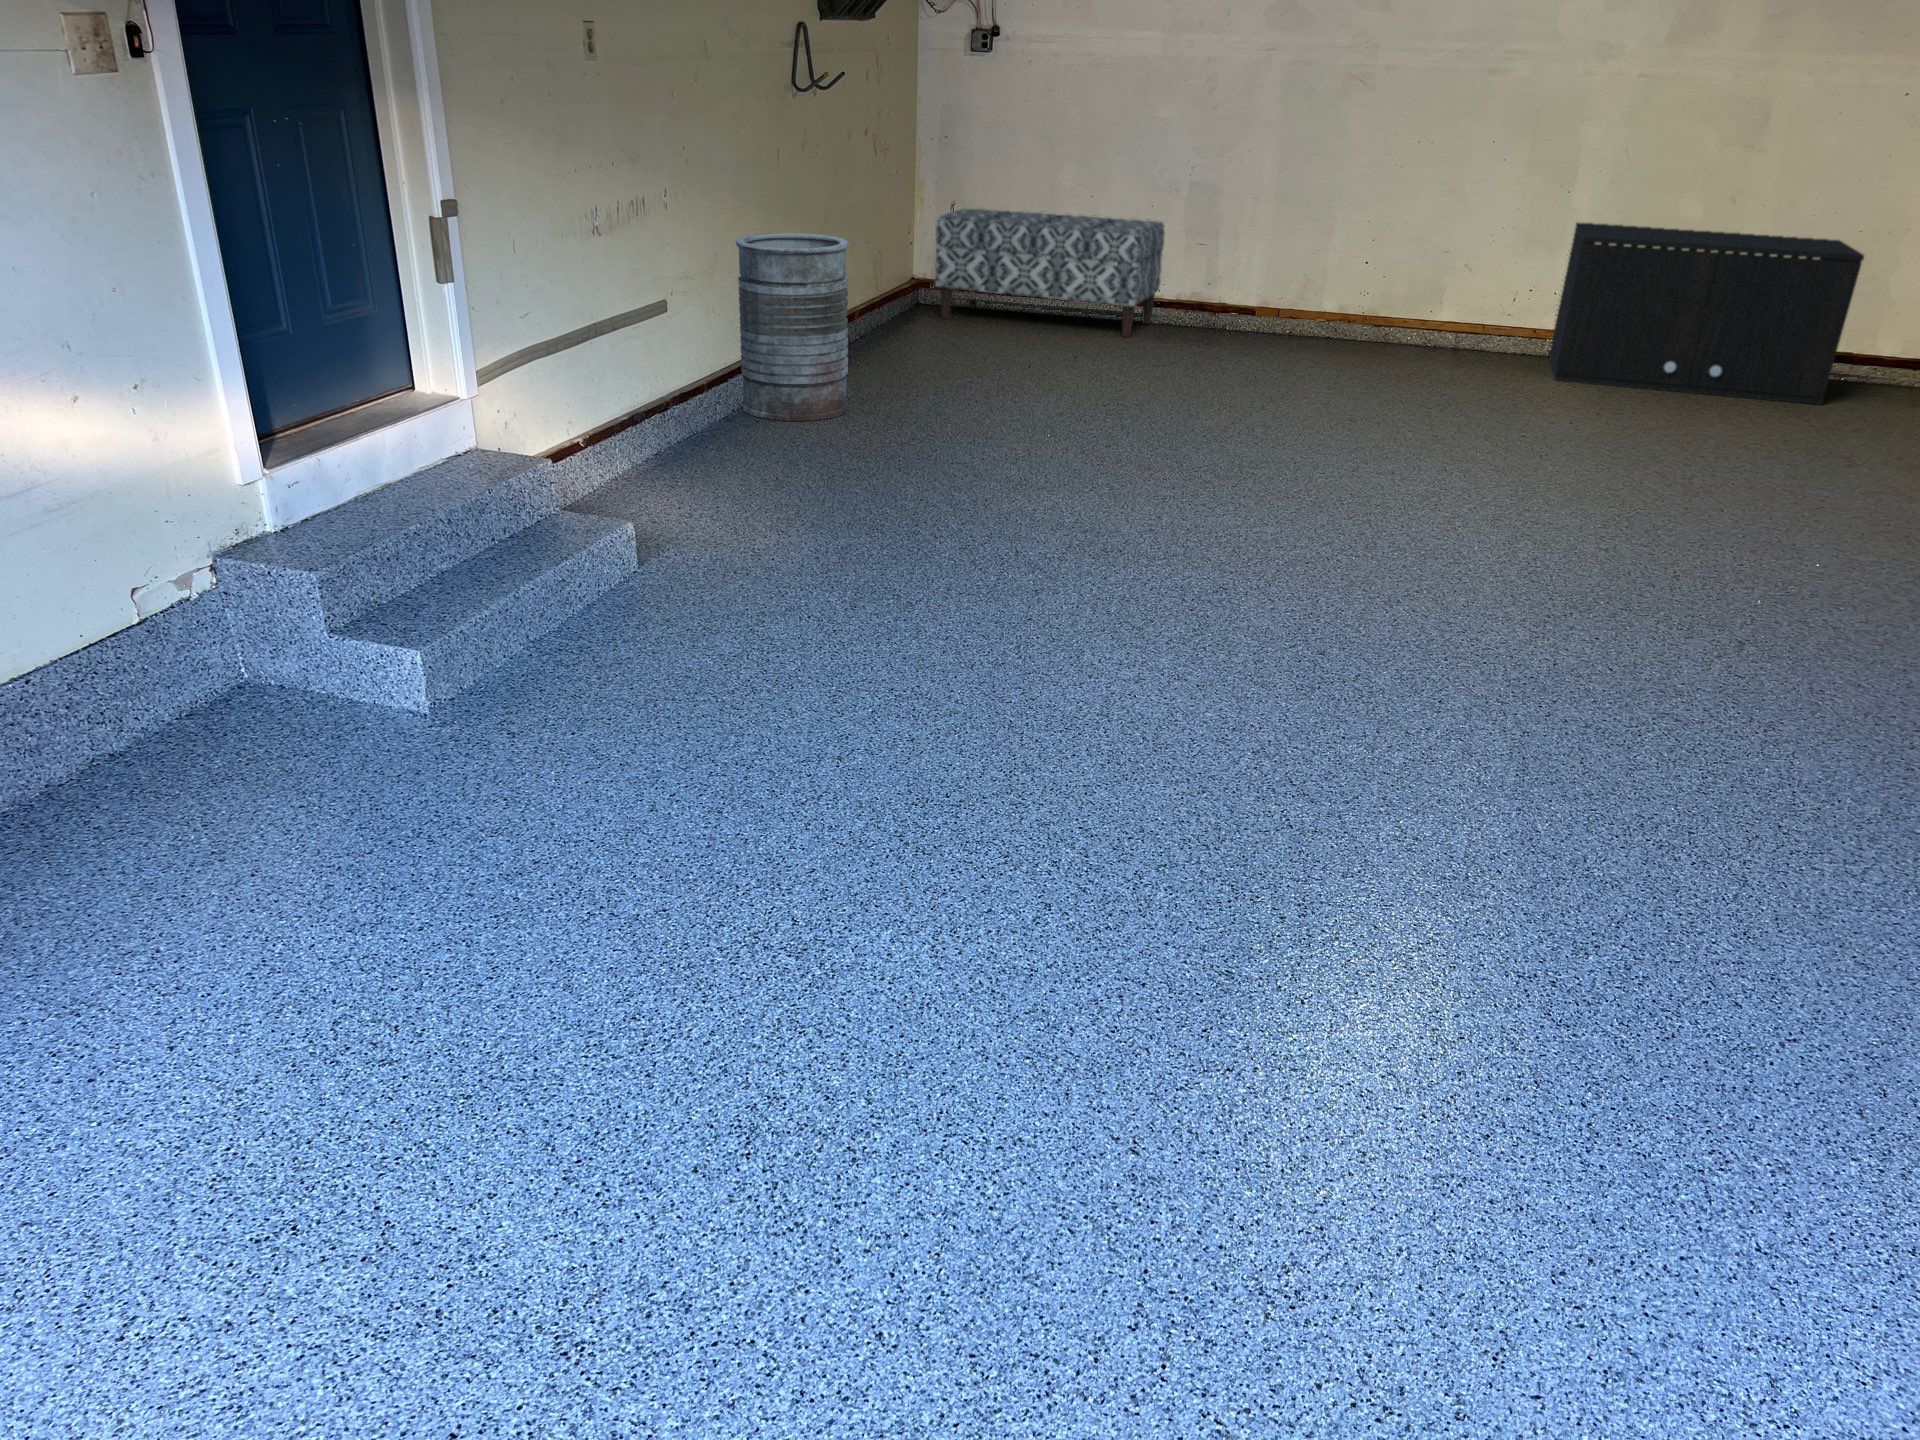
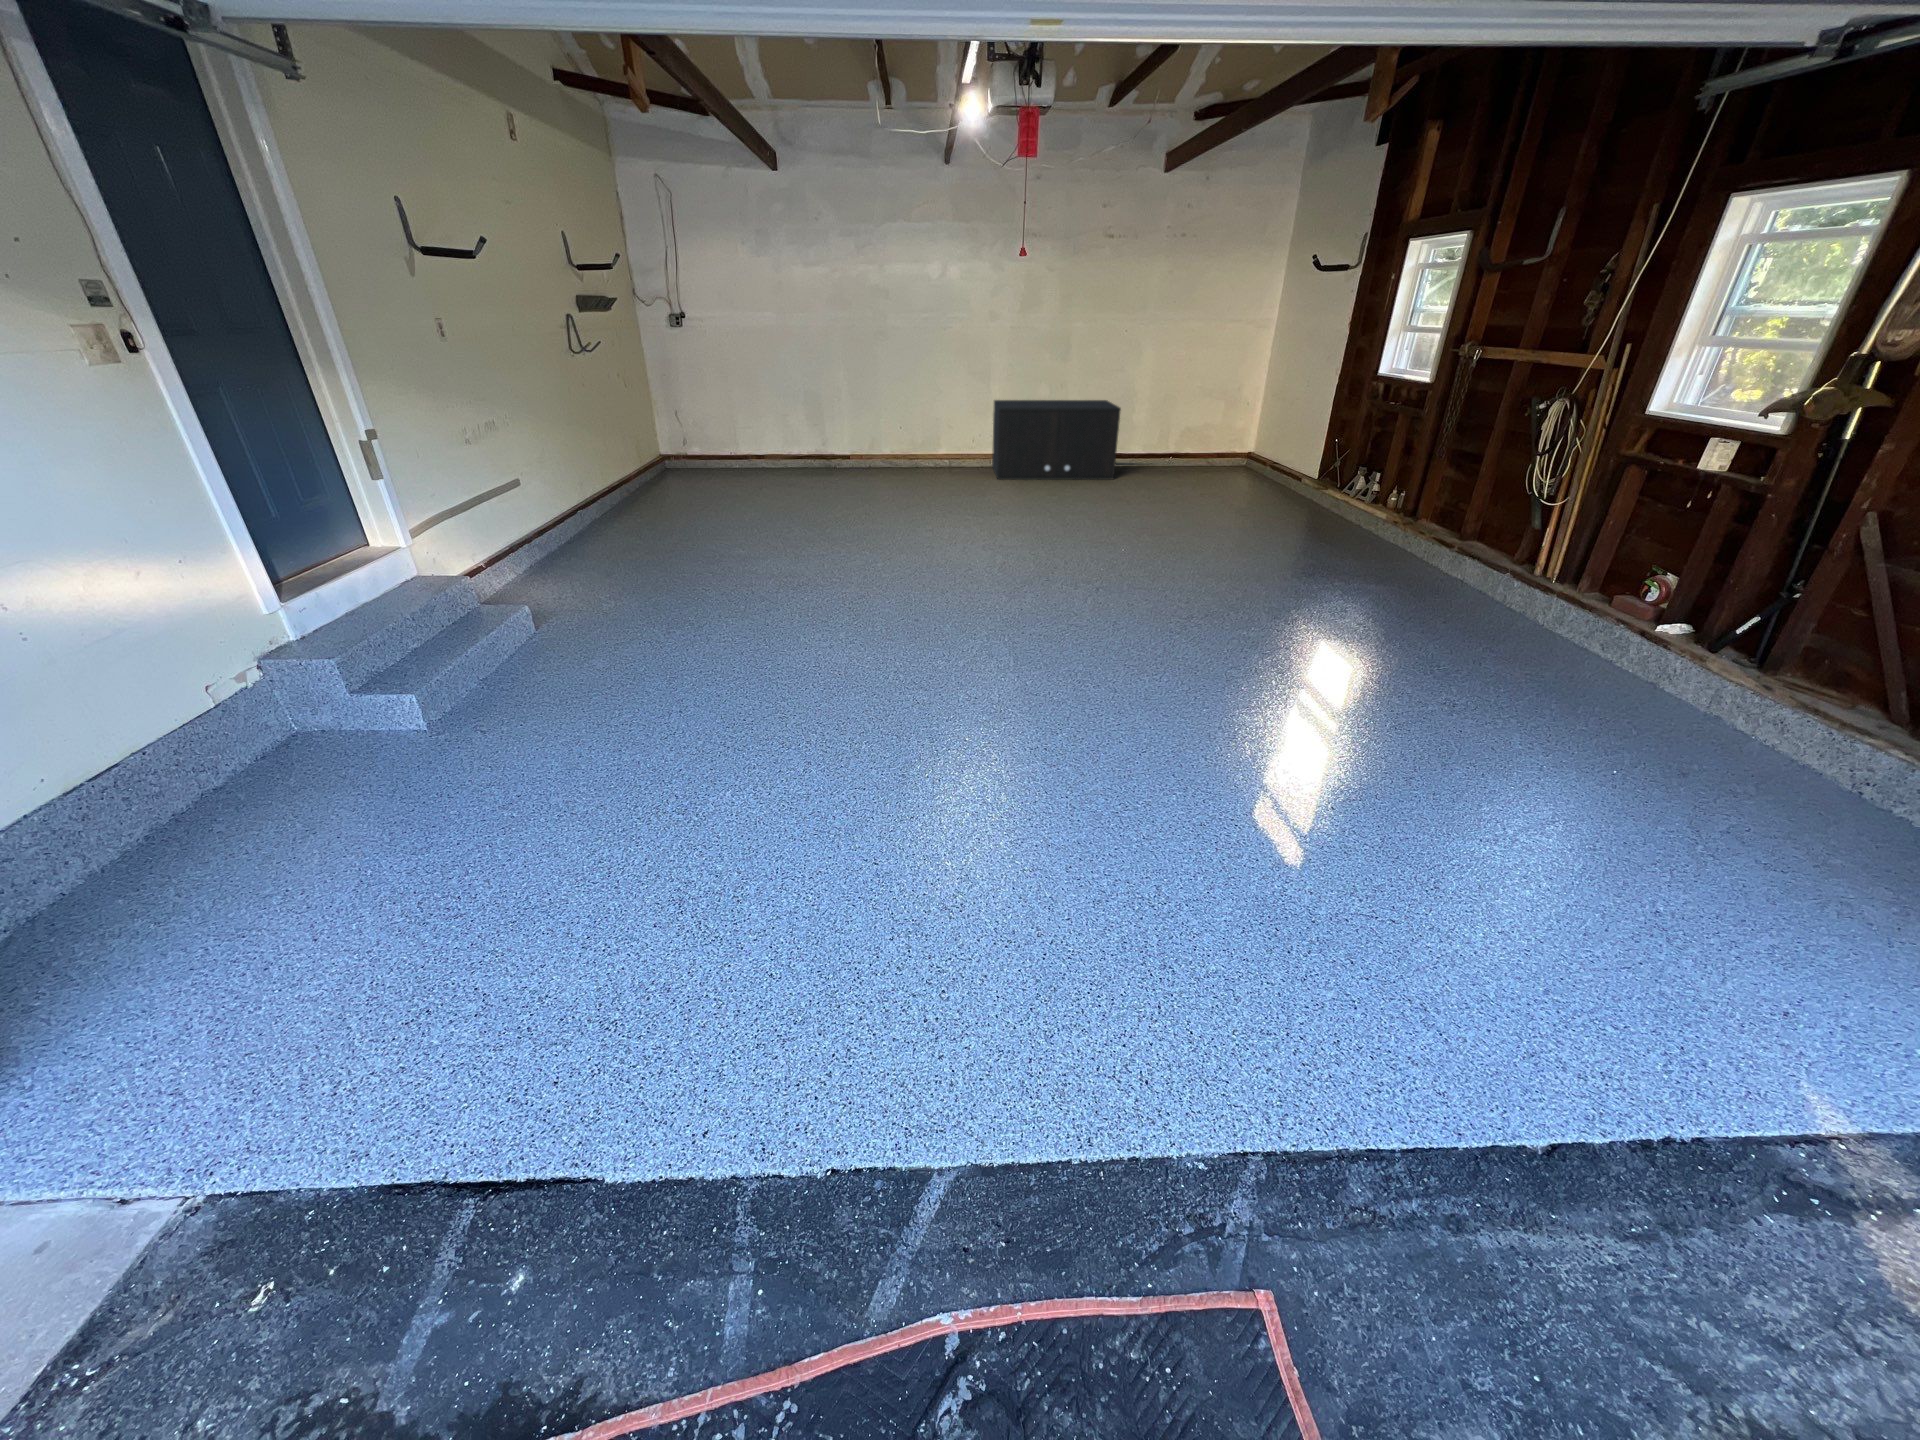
bench: present [935,209,1165,338] -> none [669,414,797,478]
trash can: present [735,233,849,421] -> none [554,435,639,542]

